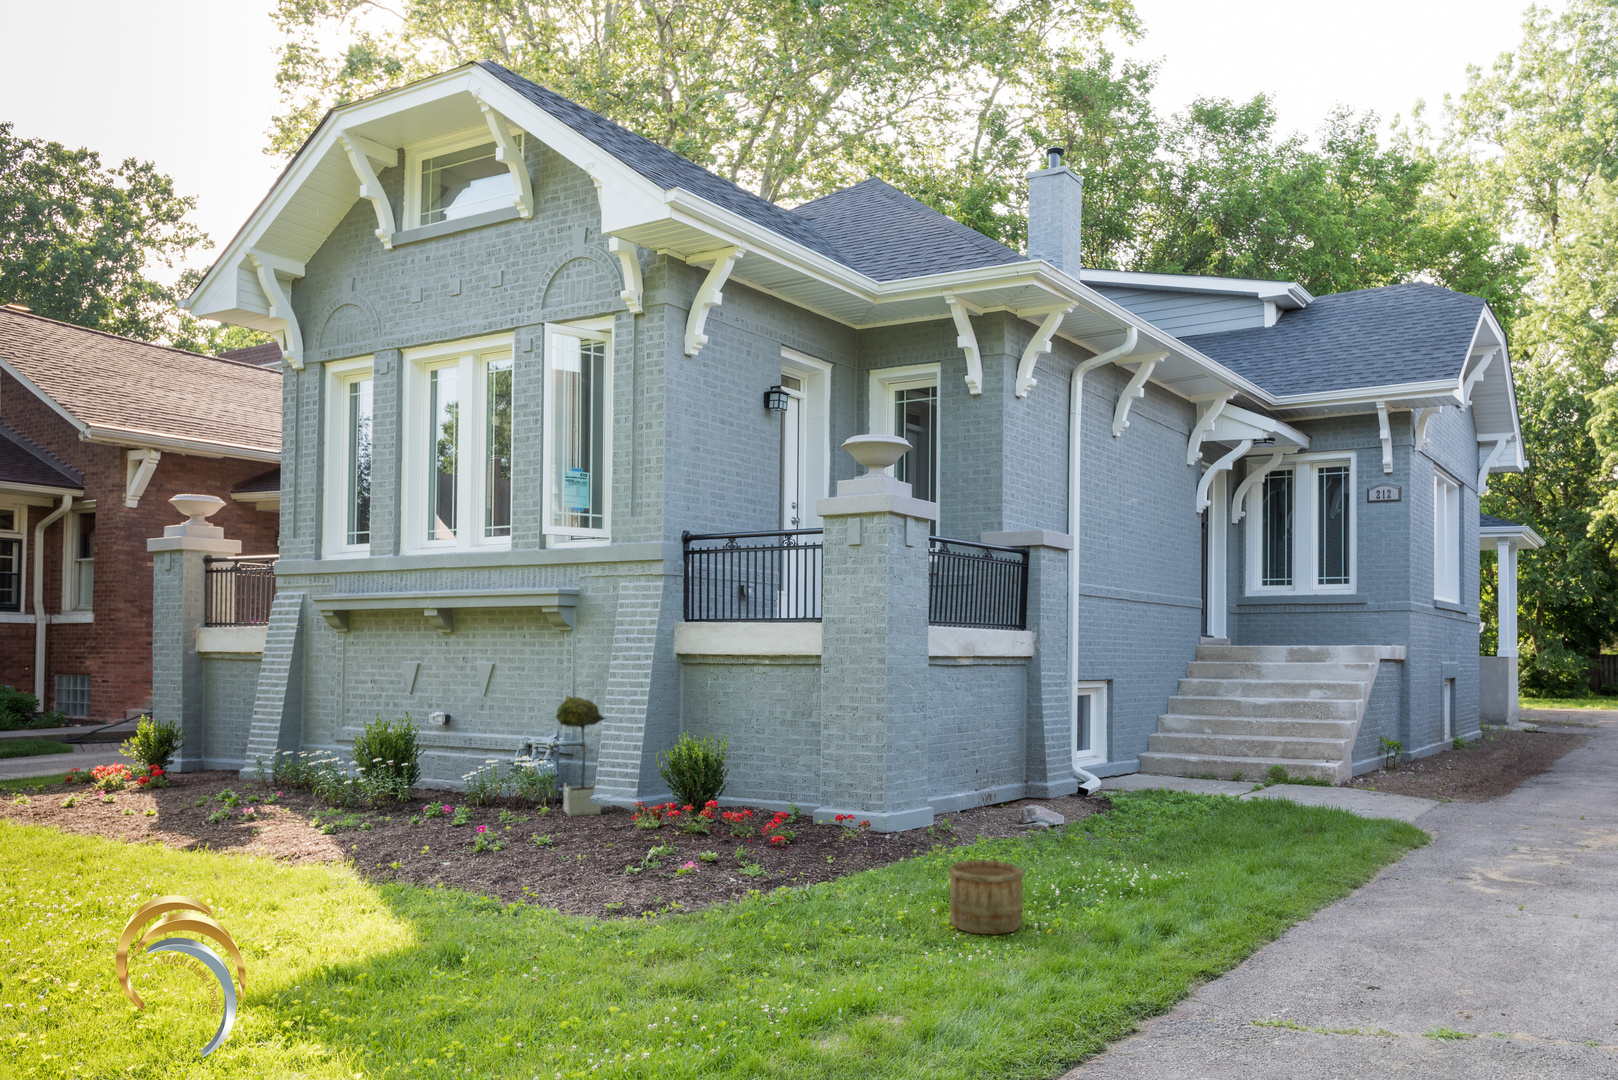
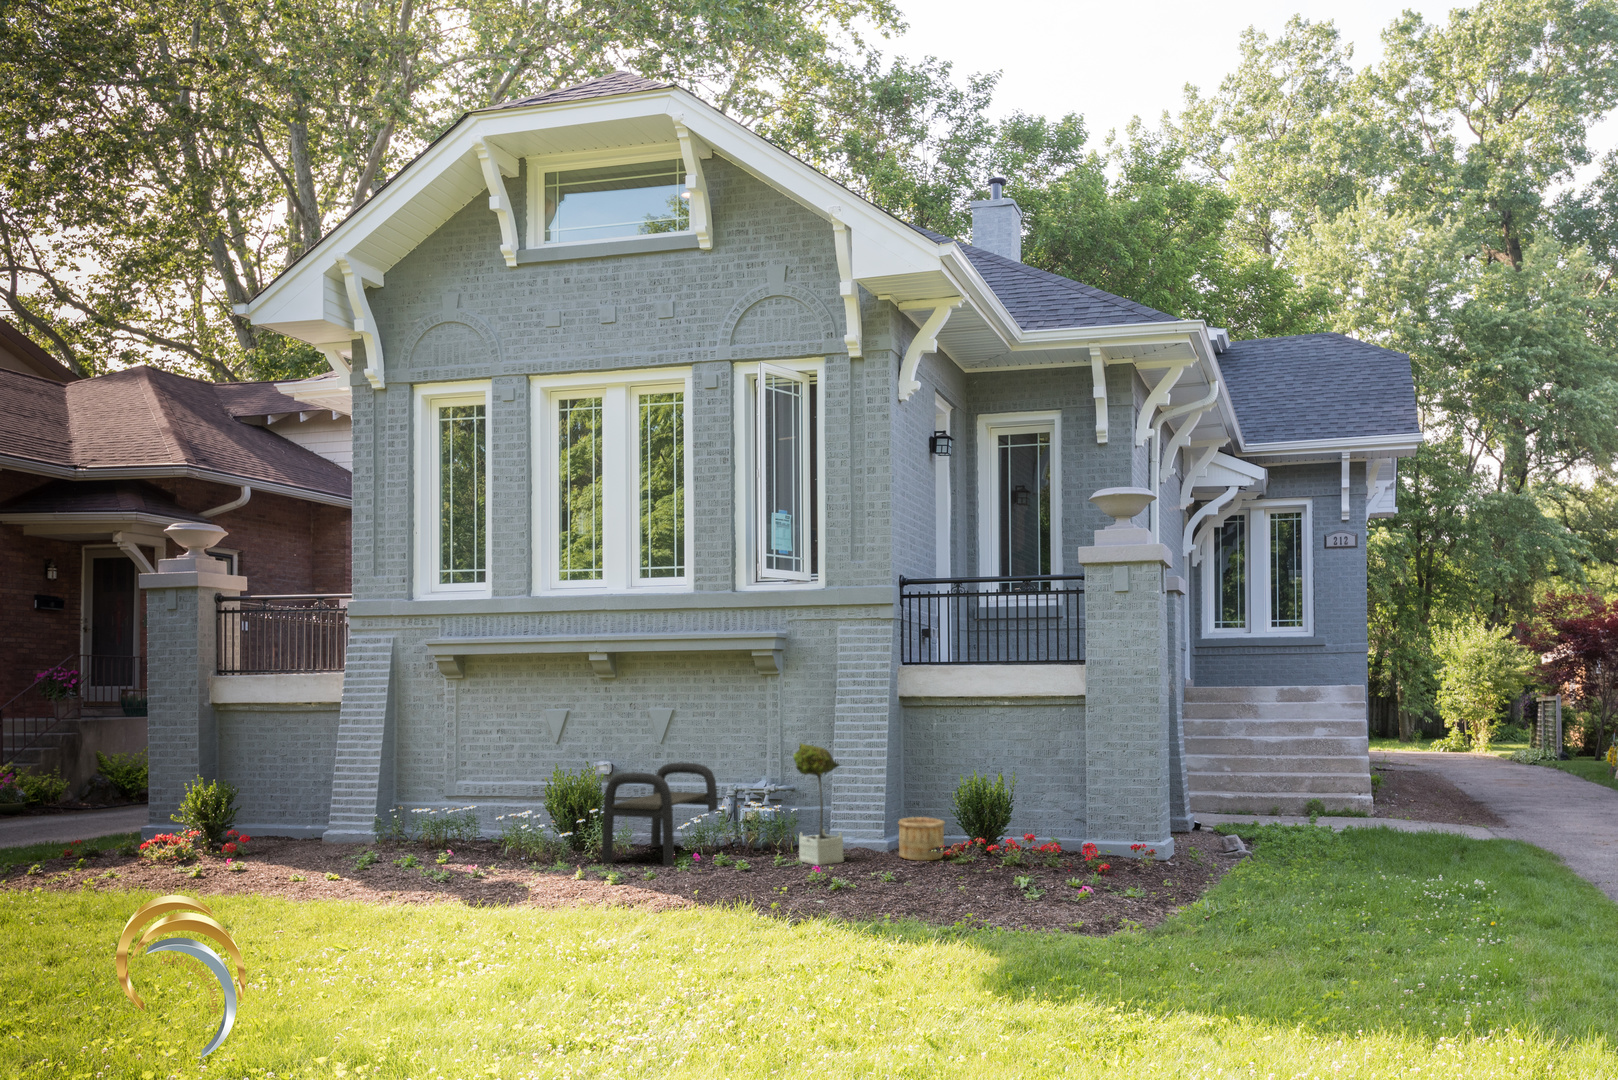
bench: none [393,711,529,810] -> present [601,763,719,866]
wooden bucket: present [948,860,1025,934] -> present [898,817,945,860]

